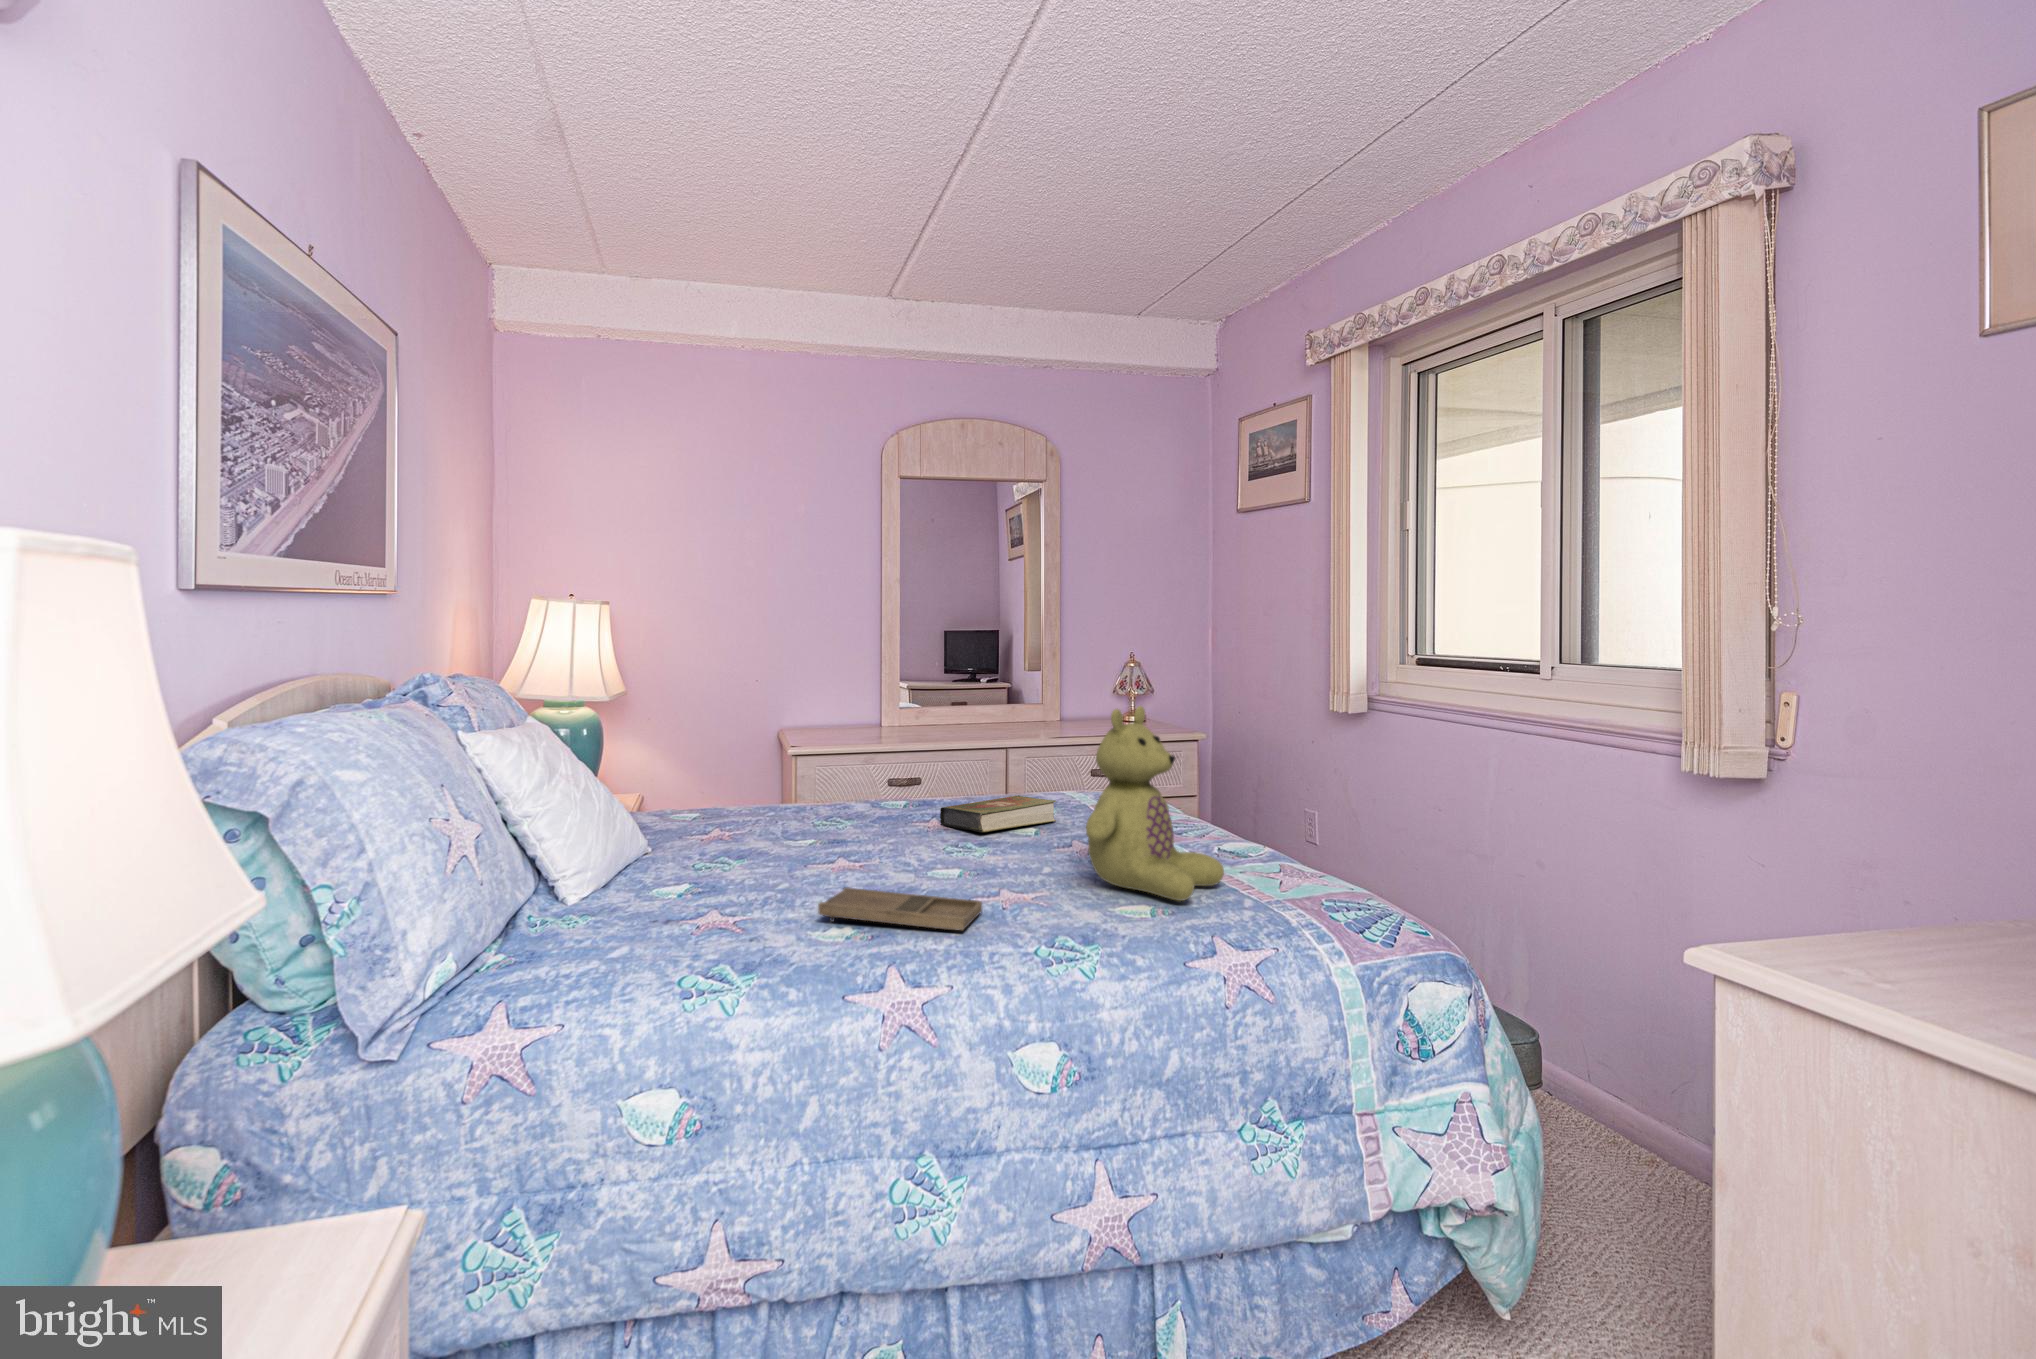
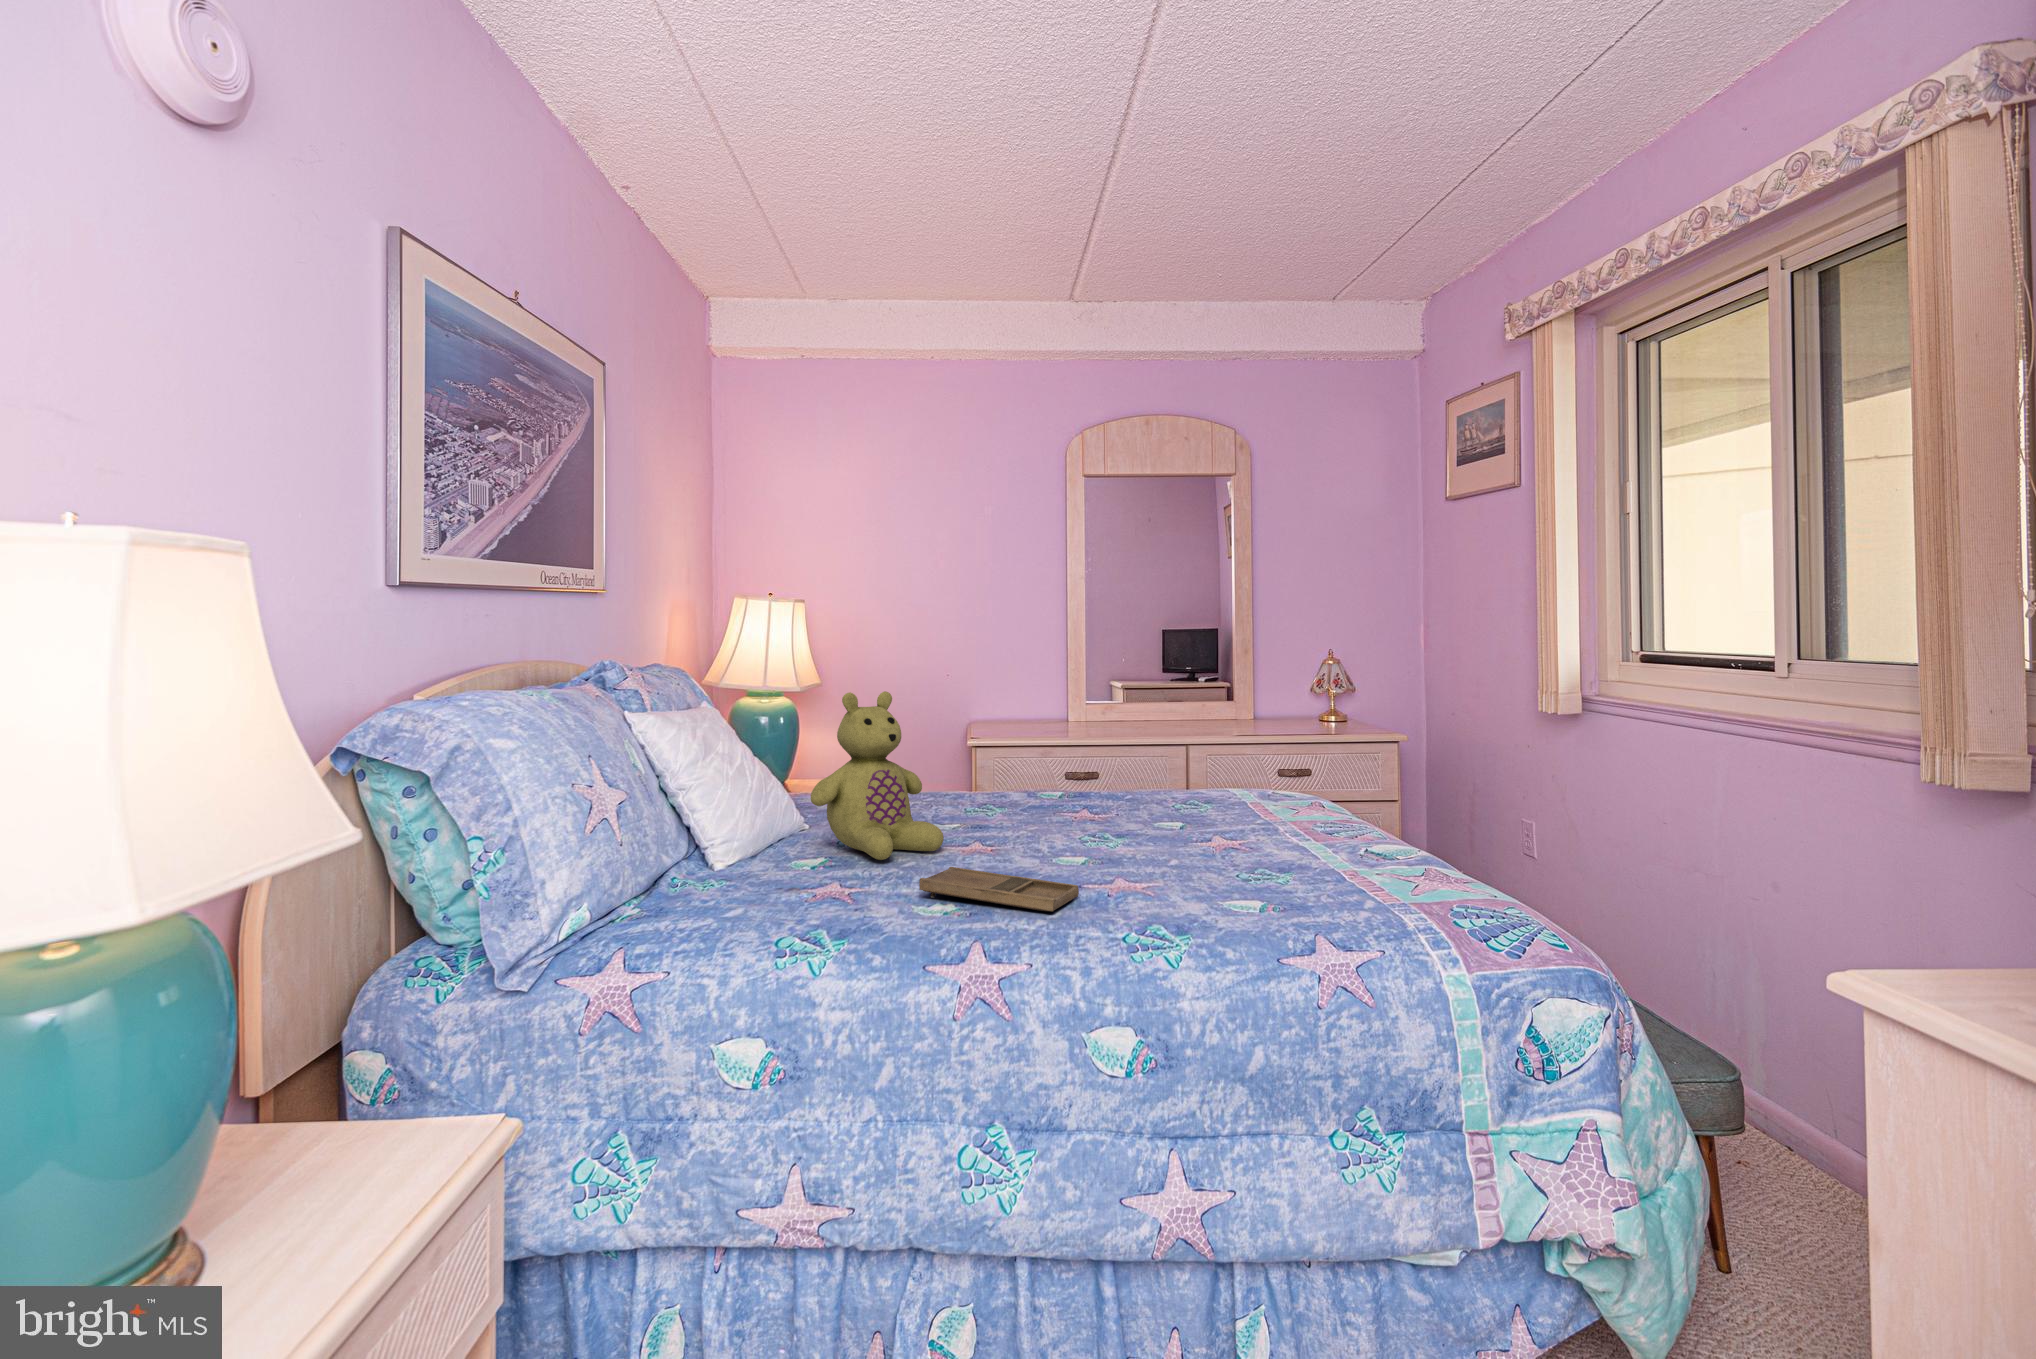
stuffed bear: present [1086,706,1224,901] -> present [811,691,944,860]
book: present [940,795,1056,832] -> none [1069,793,1186,826]

